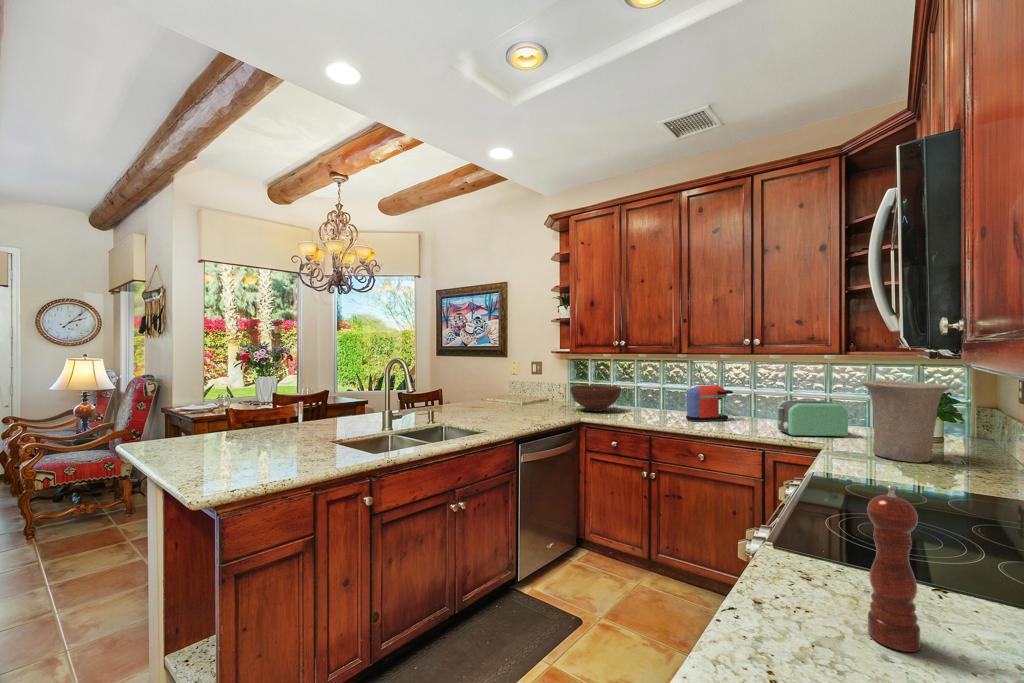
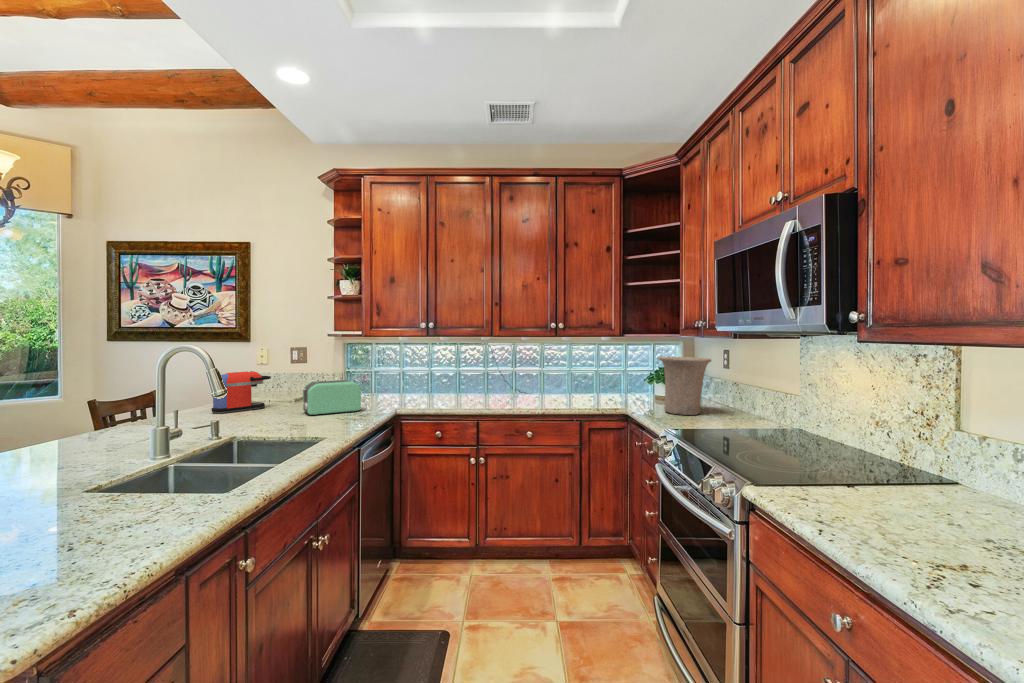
fruit bowl: present [570,385,621,412] -> none [367,372,425,401]
coffee maker: present [686,385,733,422] -> present [212,371,271,413]
toaster: present [777,400,848,437] -> present [301,380,361,415]
pepper mill: present [867,485,920,652] -> none [914,424,953,535]

